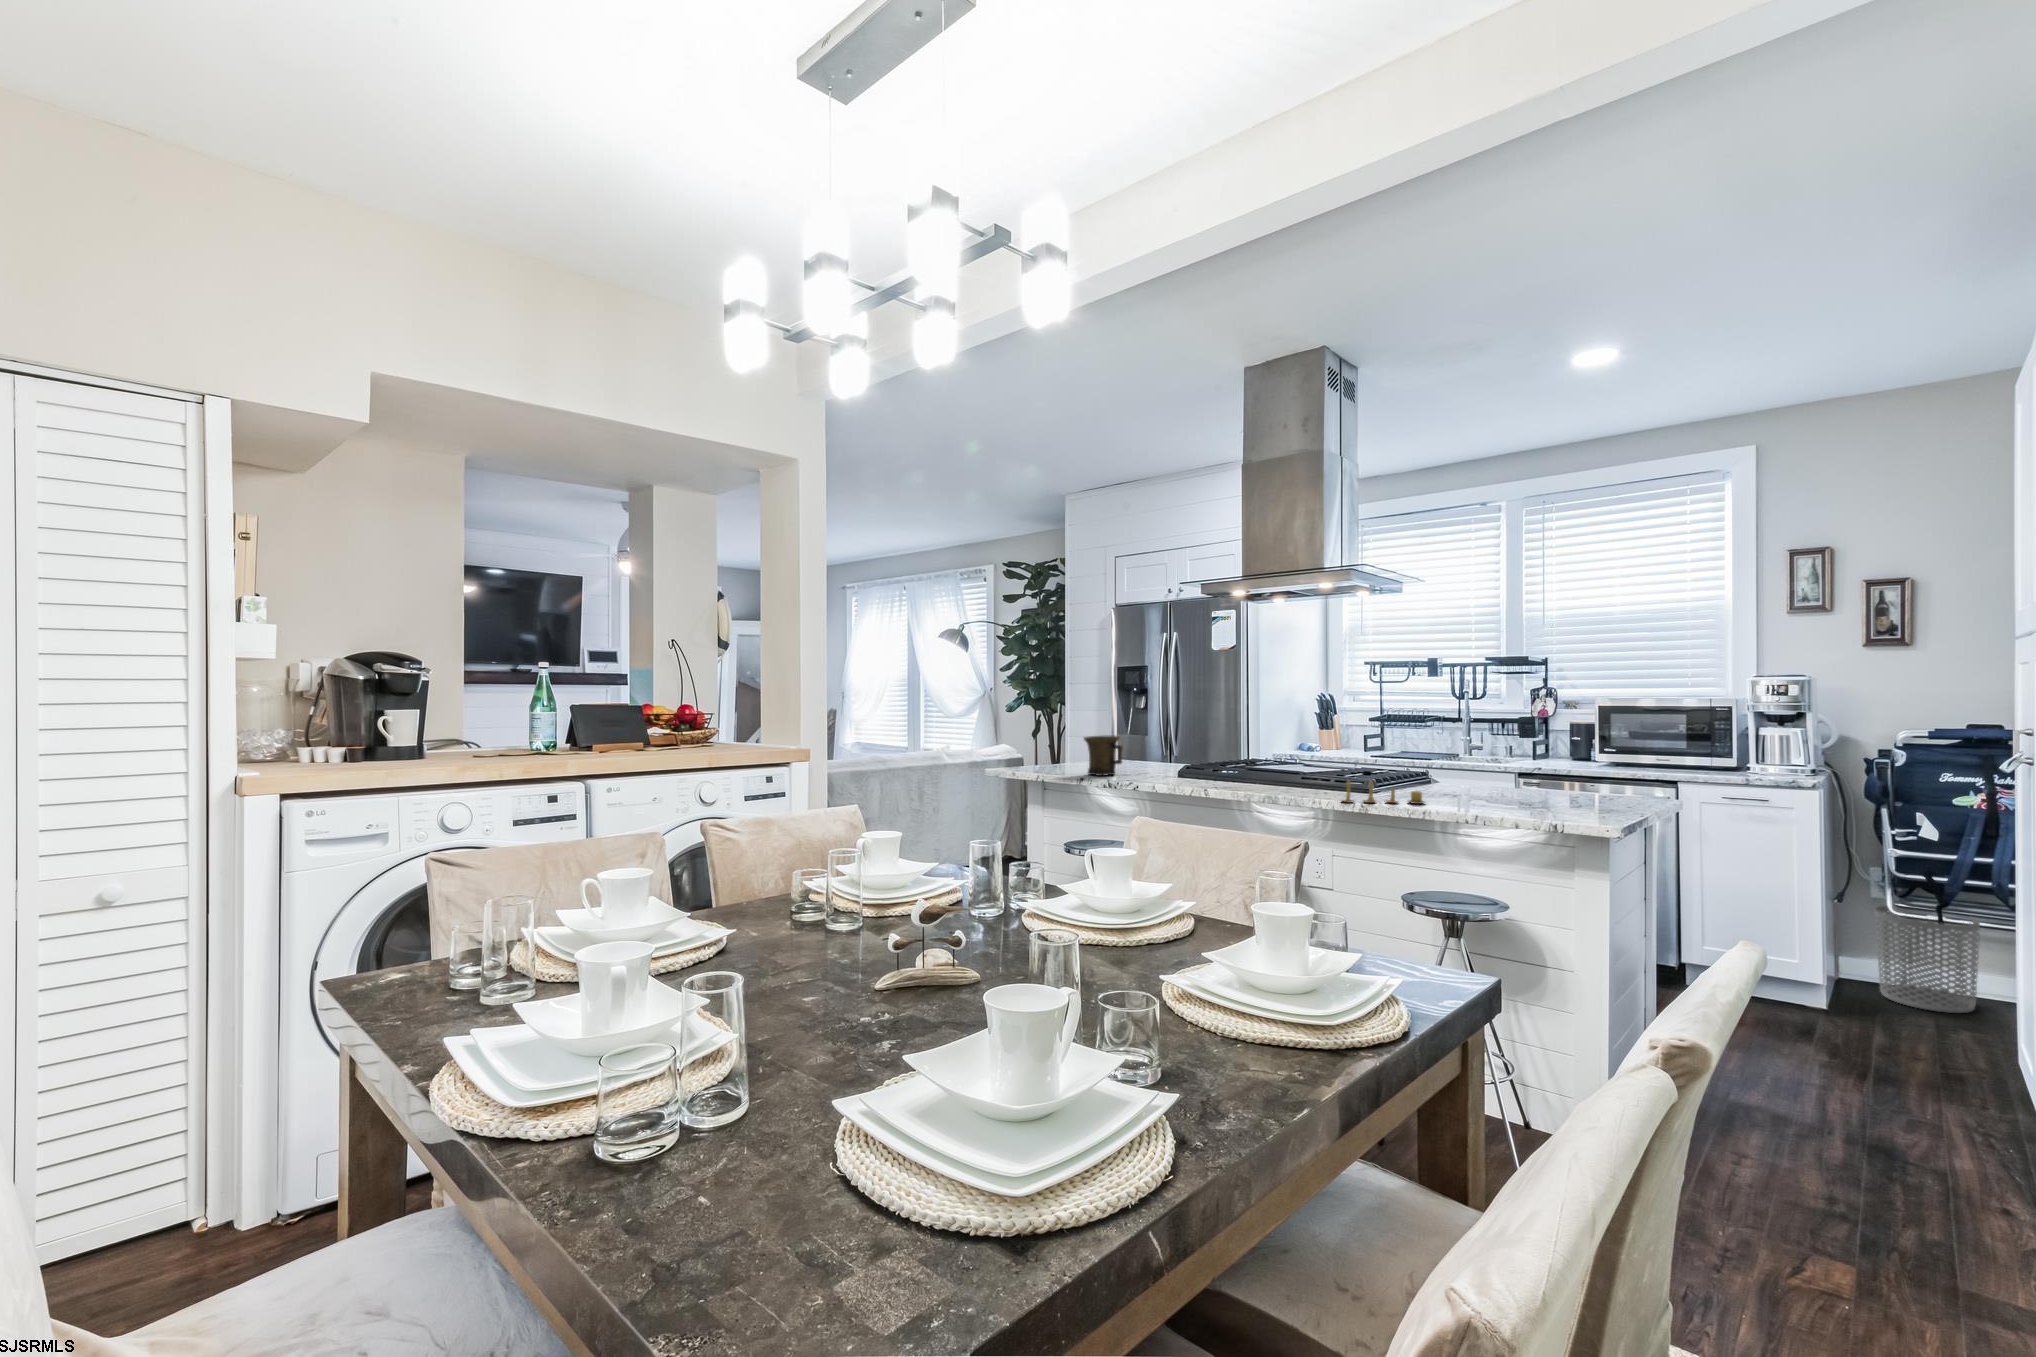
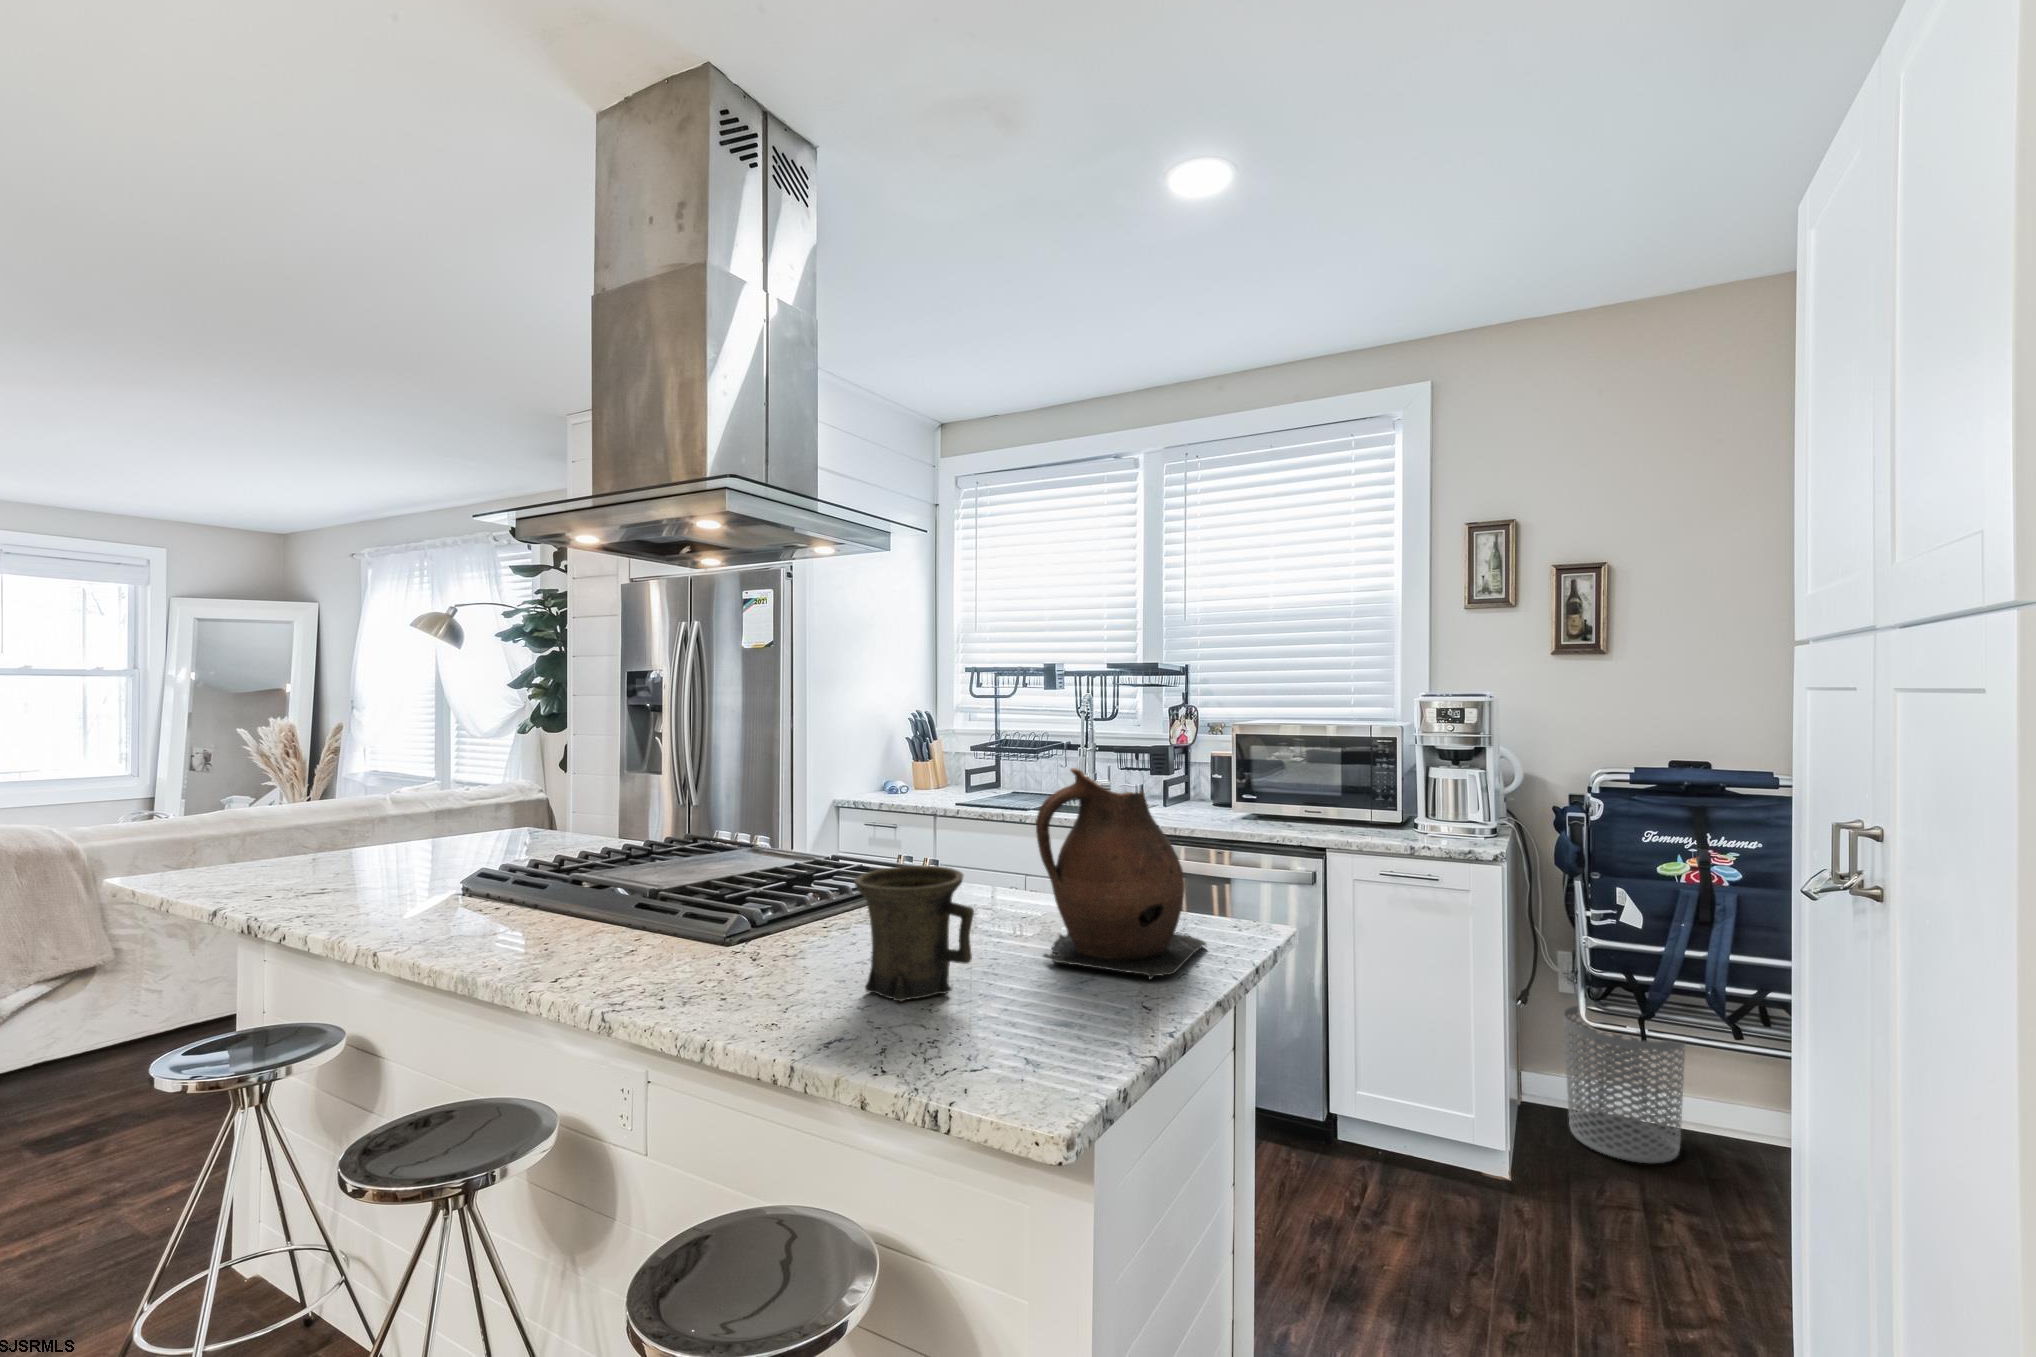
ceramic pitcher: none [1546,711,1639,809] -> present [1036,768,1206,979]
mug: present [1084,735,1123,776] -> present [854,866,974,1001]
candle: present [1342,781,1425,804] -> none [602,922,786,980]

